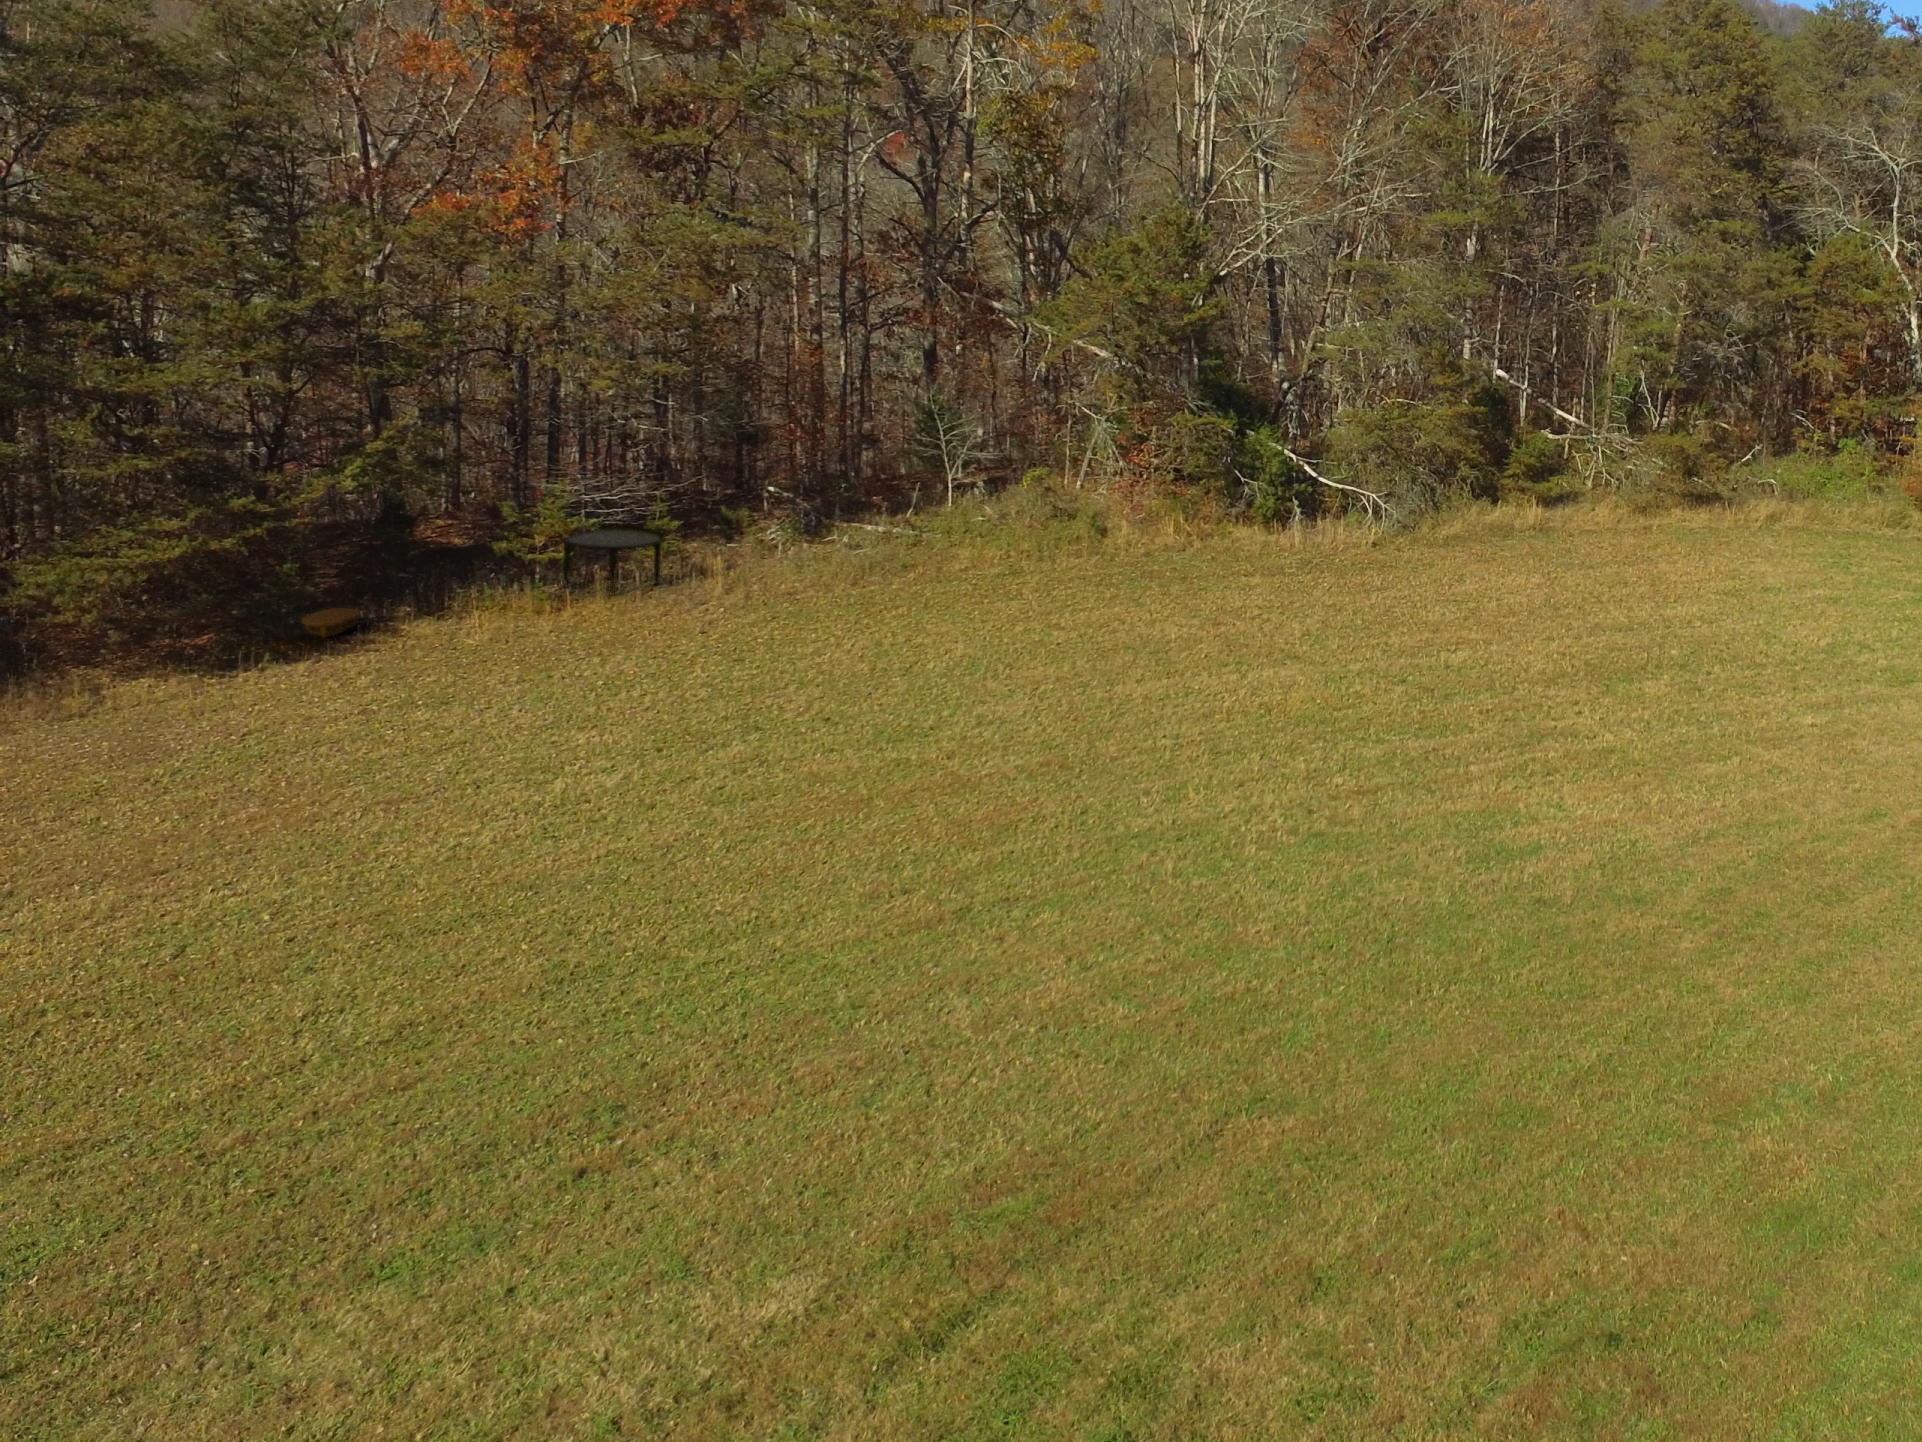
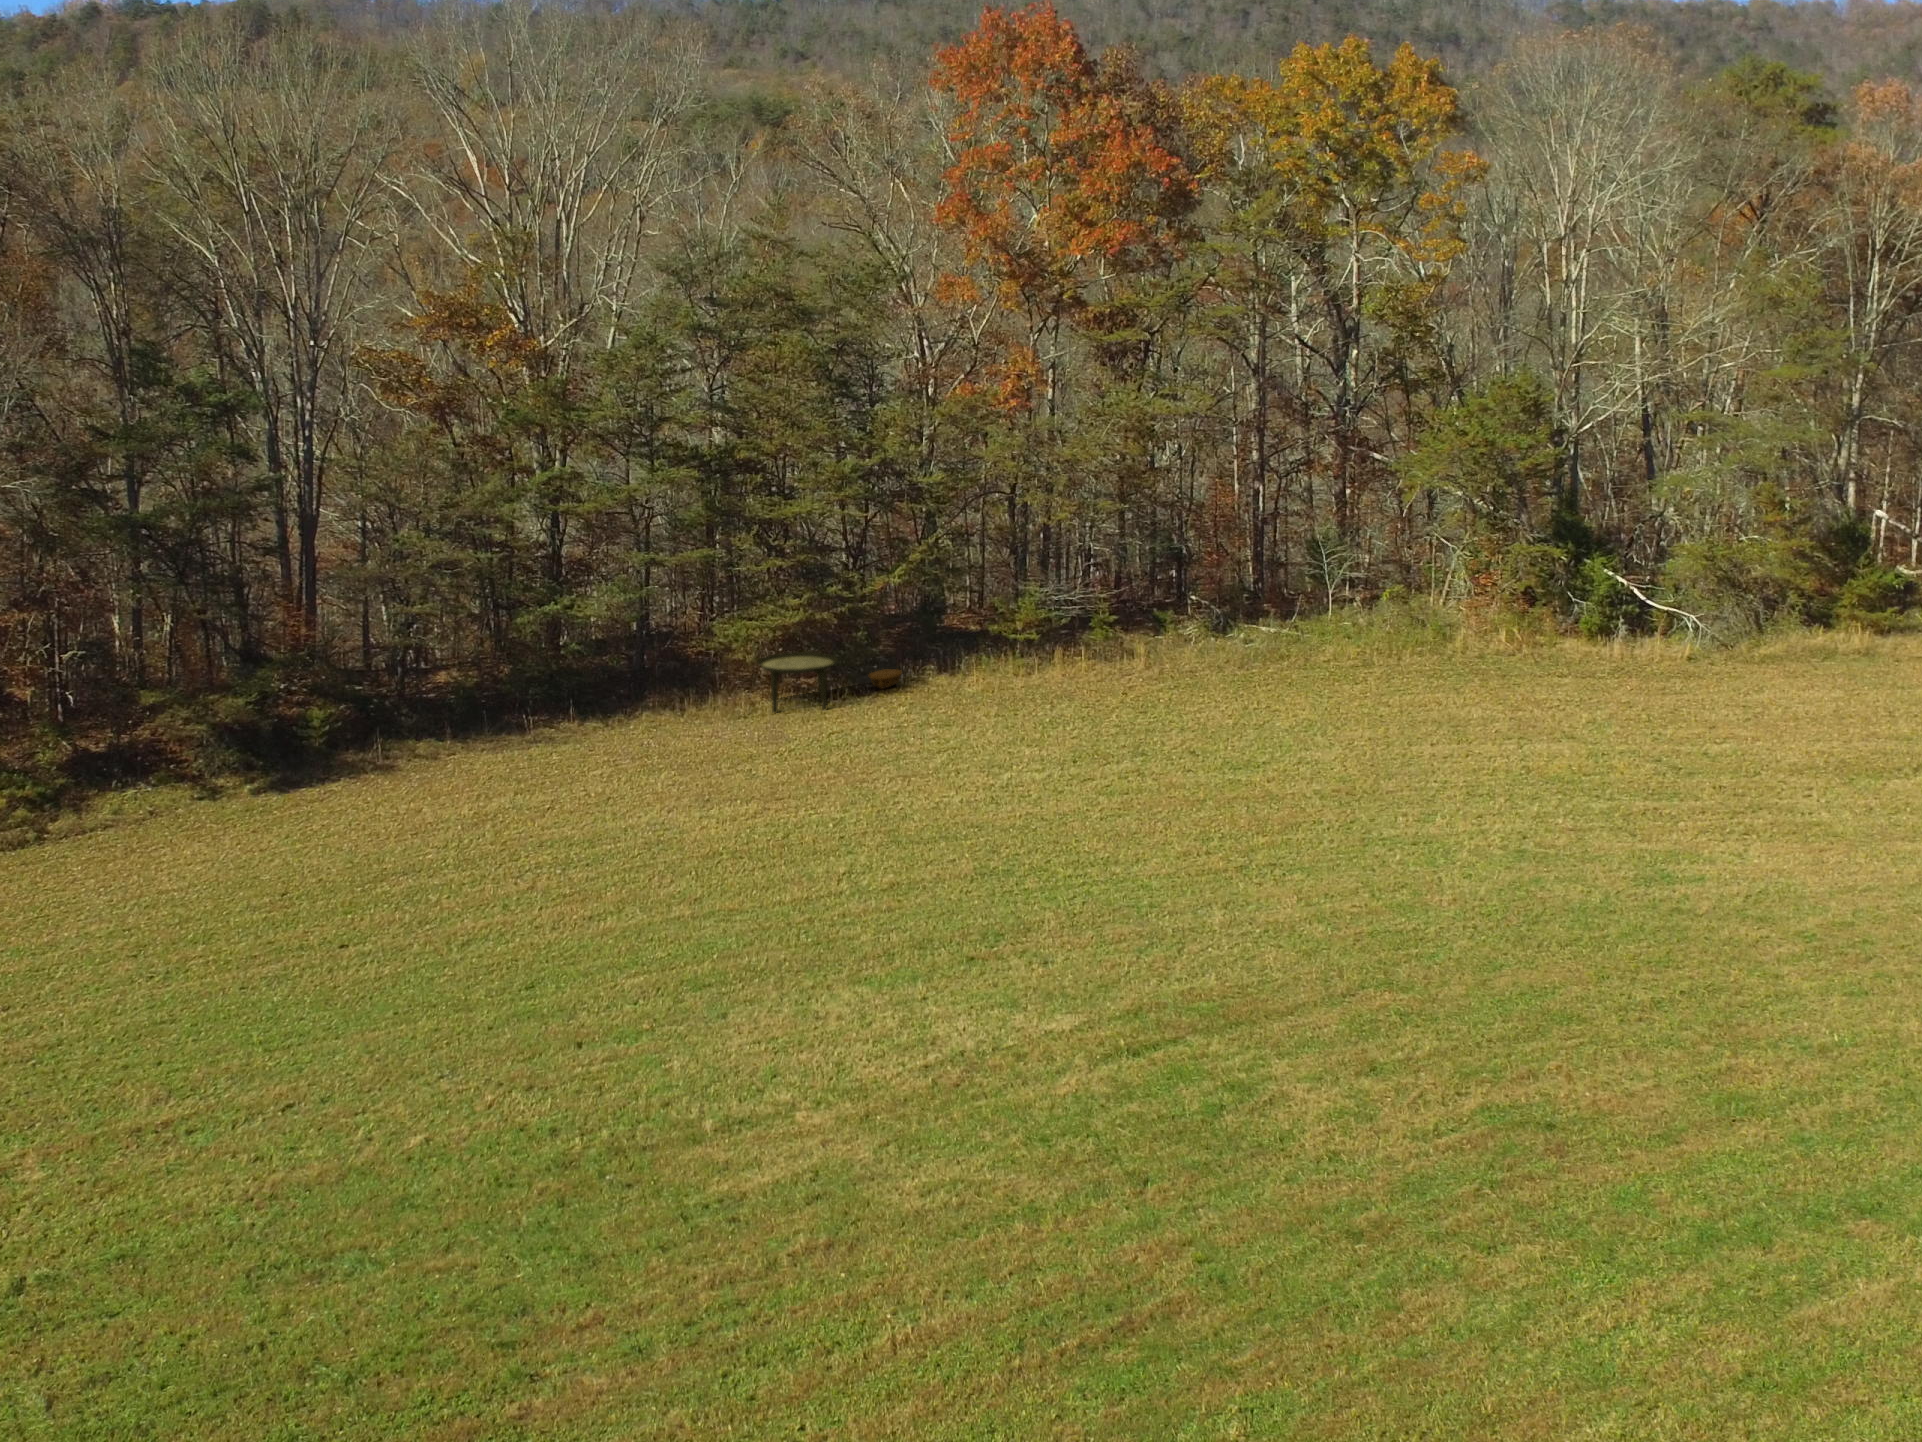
round table: present [562,525,666,596] -> present [757,652,838,713]

